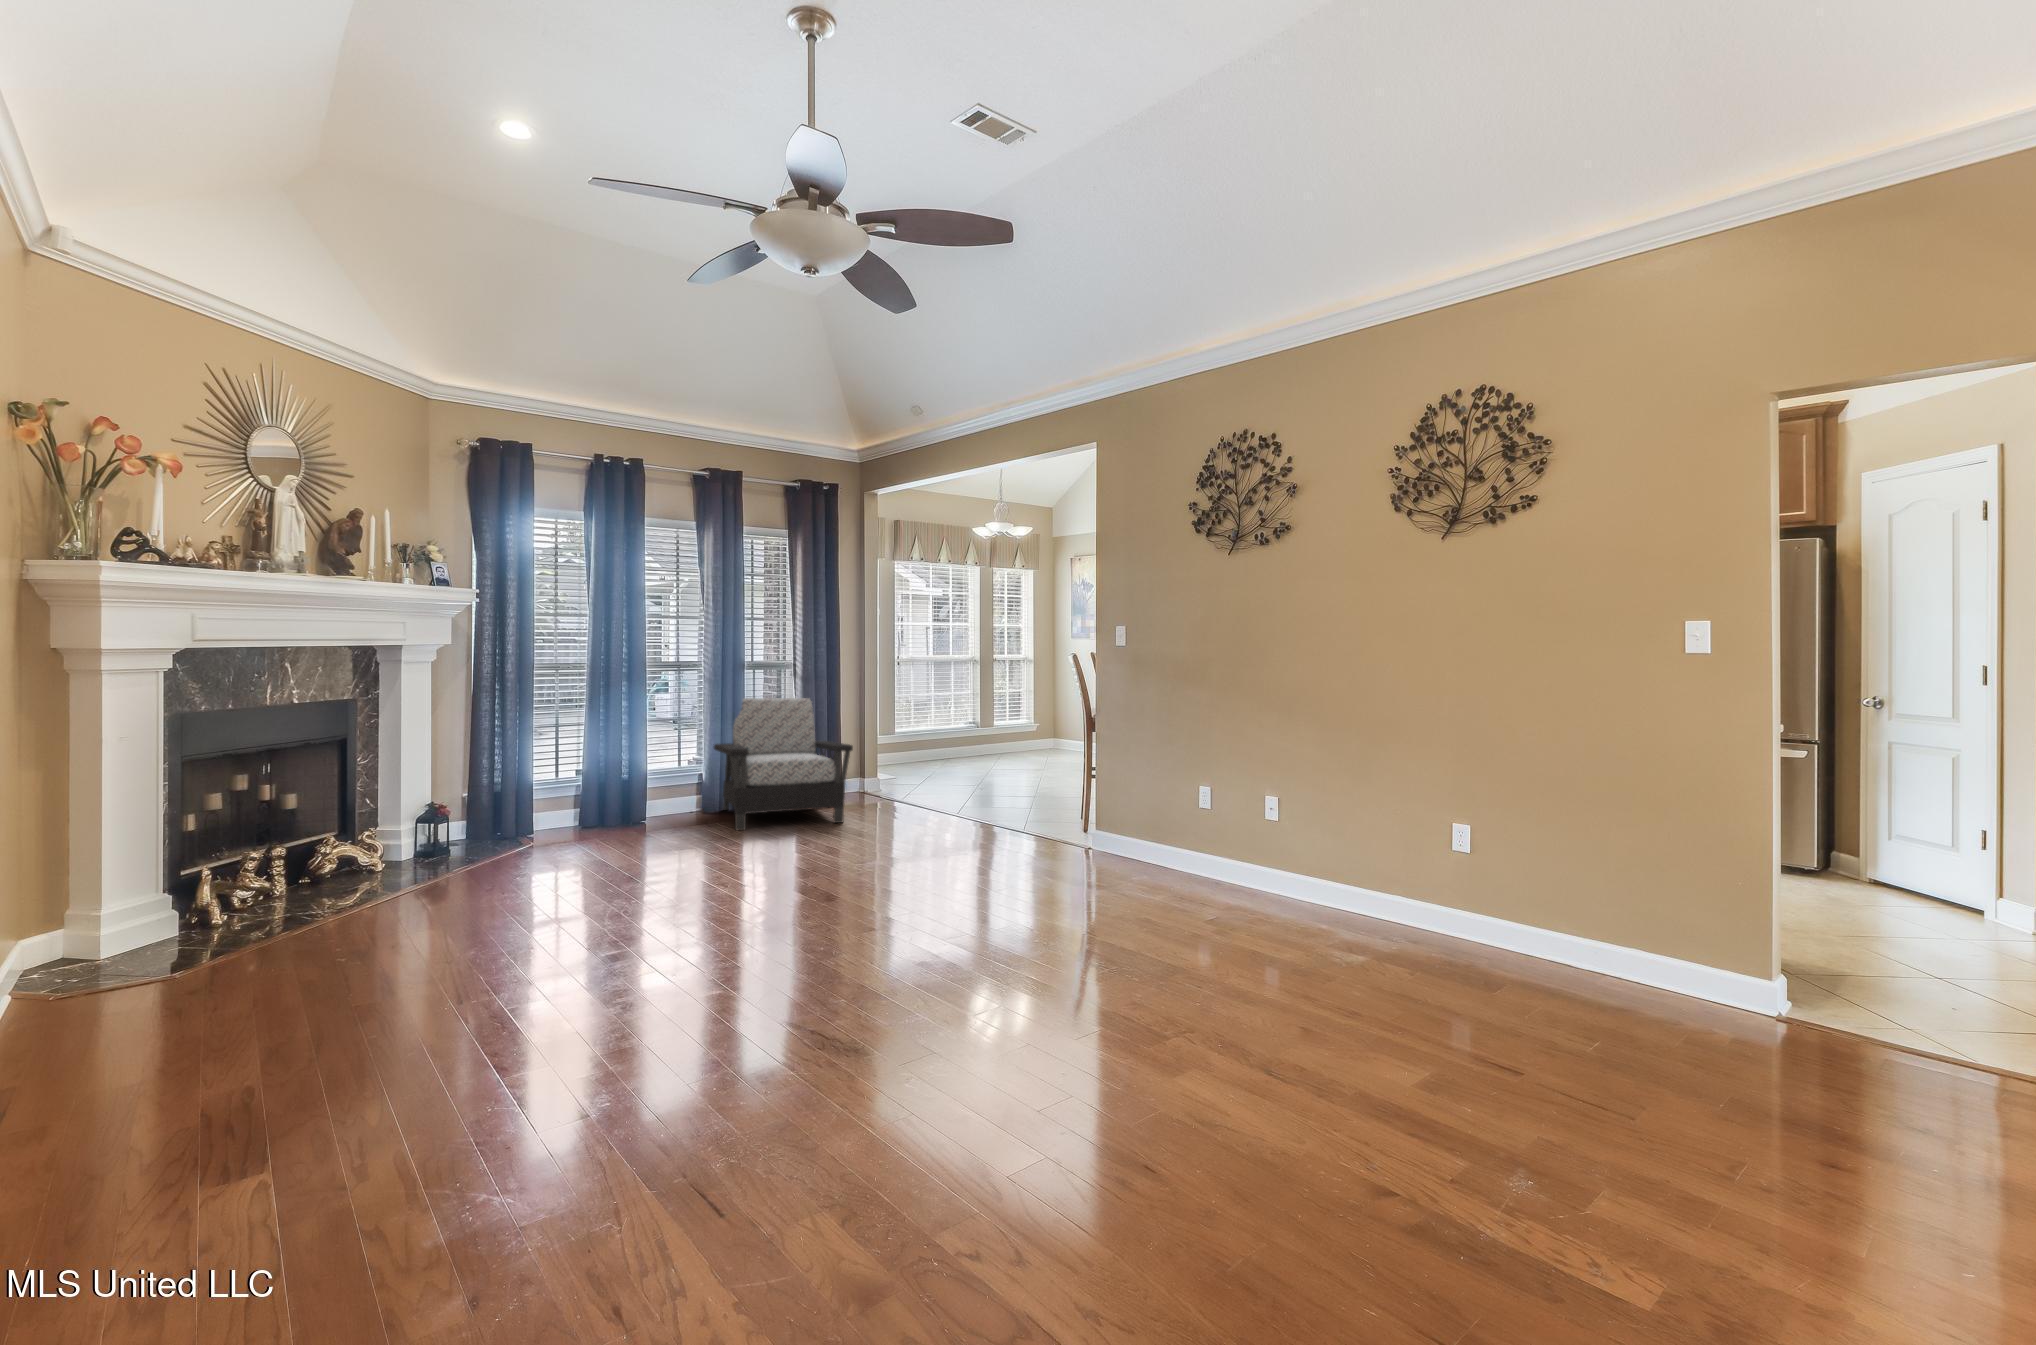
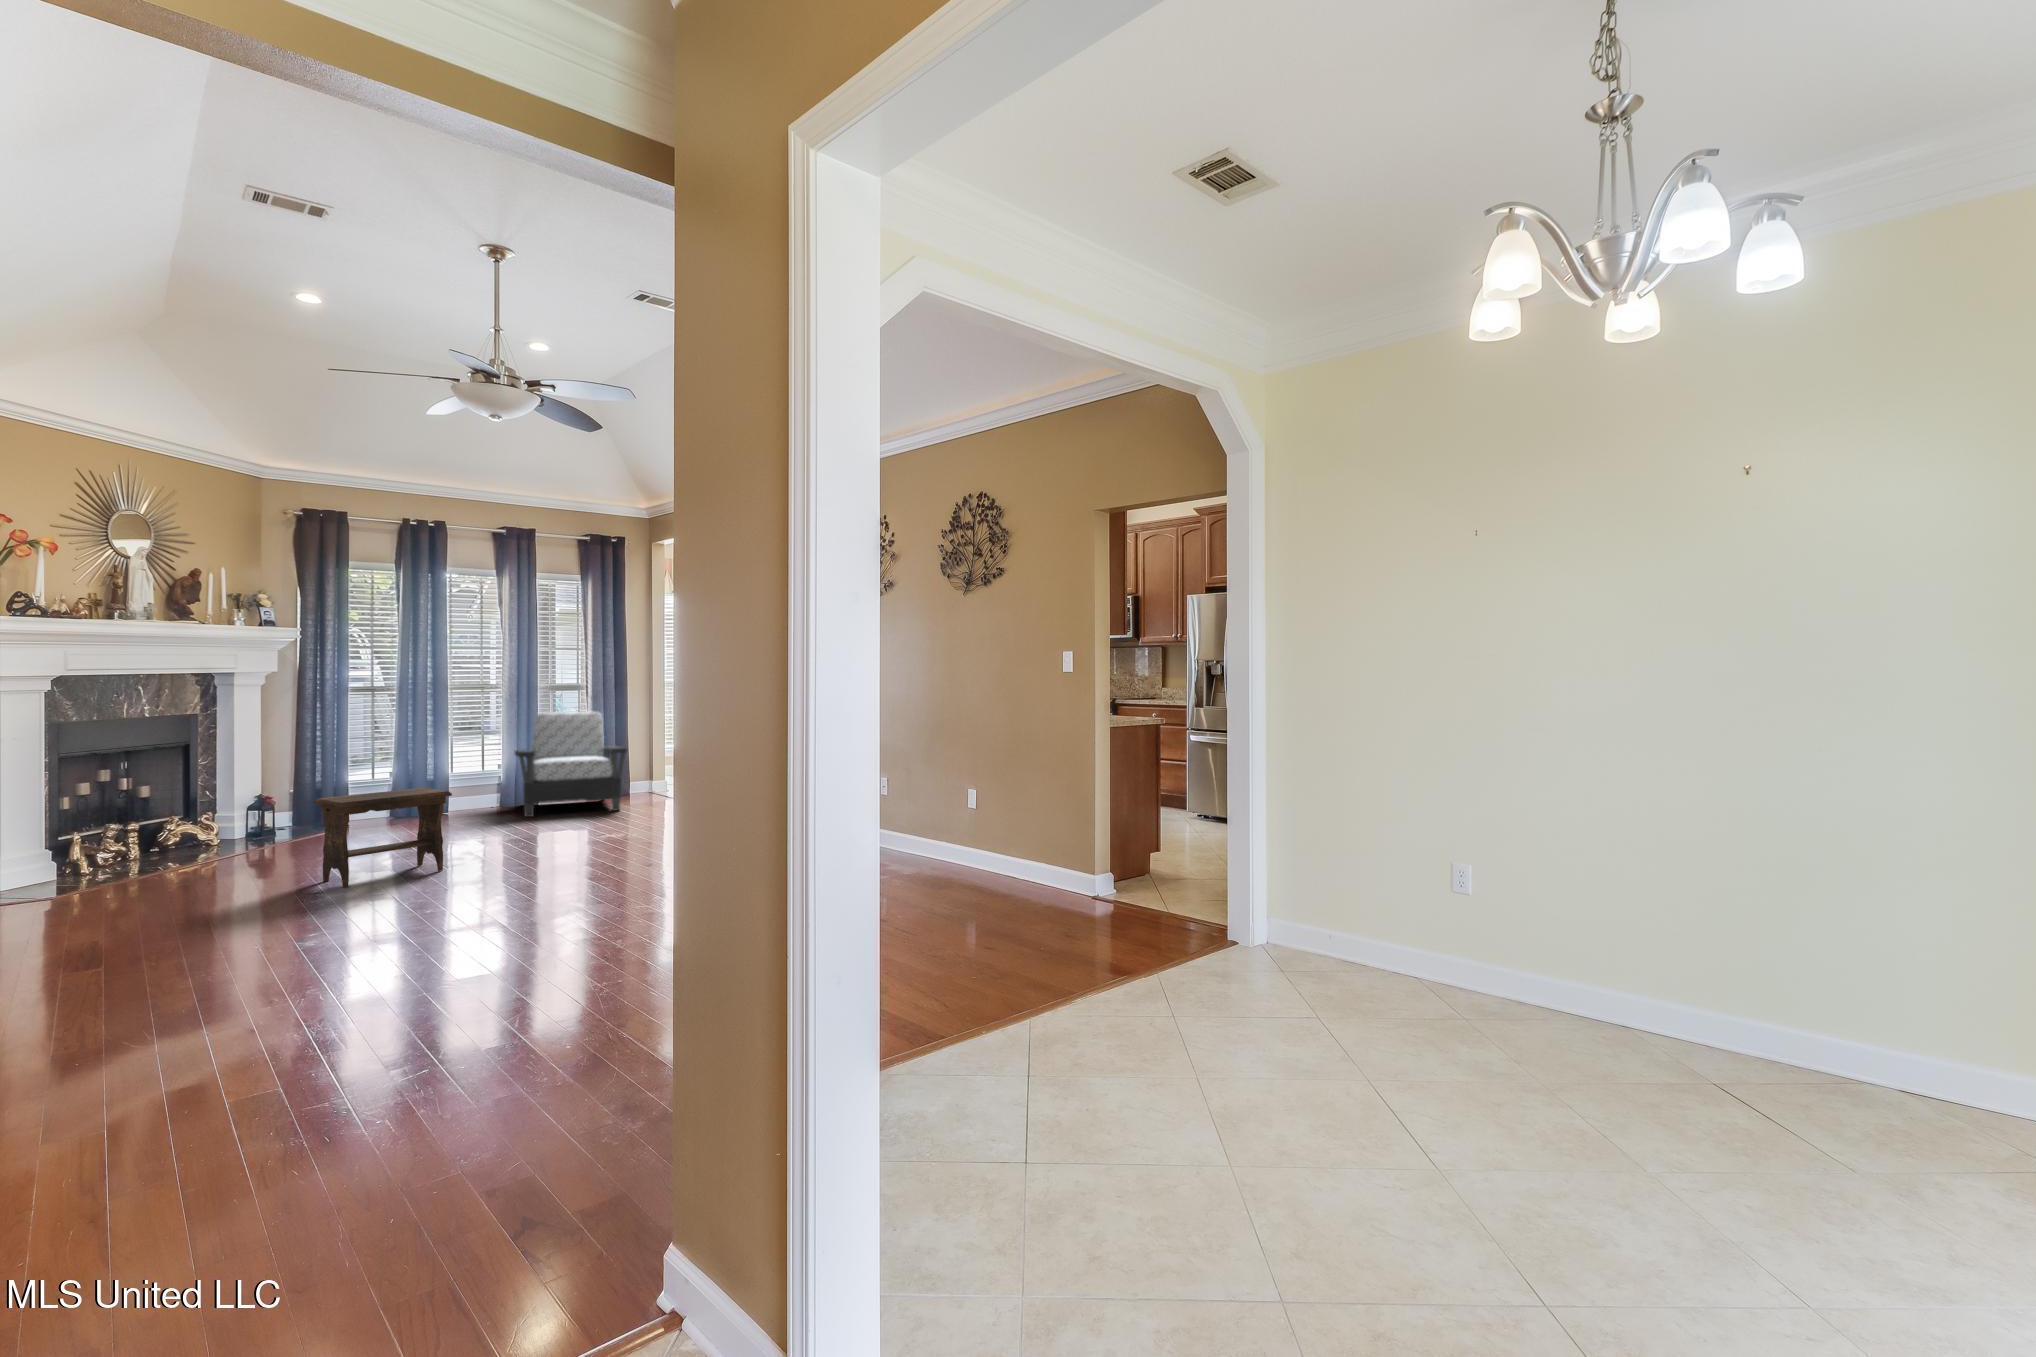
footstool: none [521,811,699,965] -> present [314,788,452,888]

